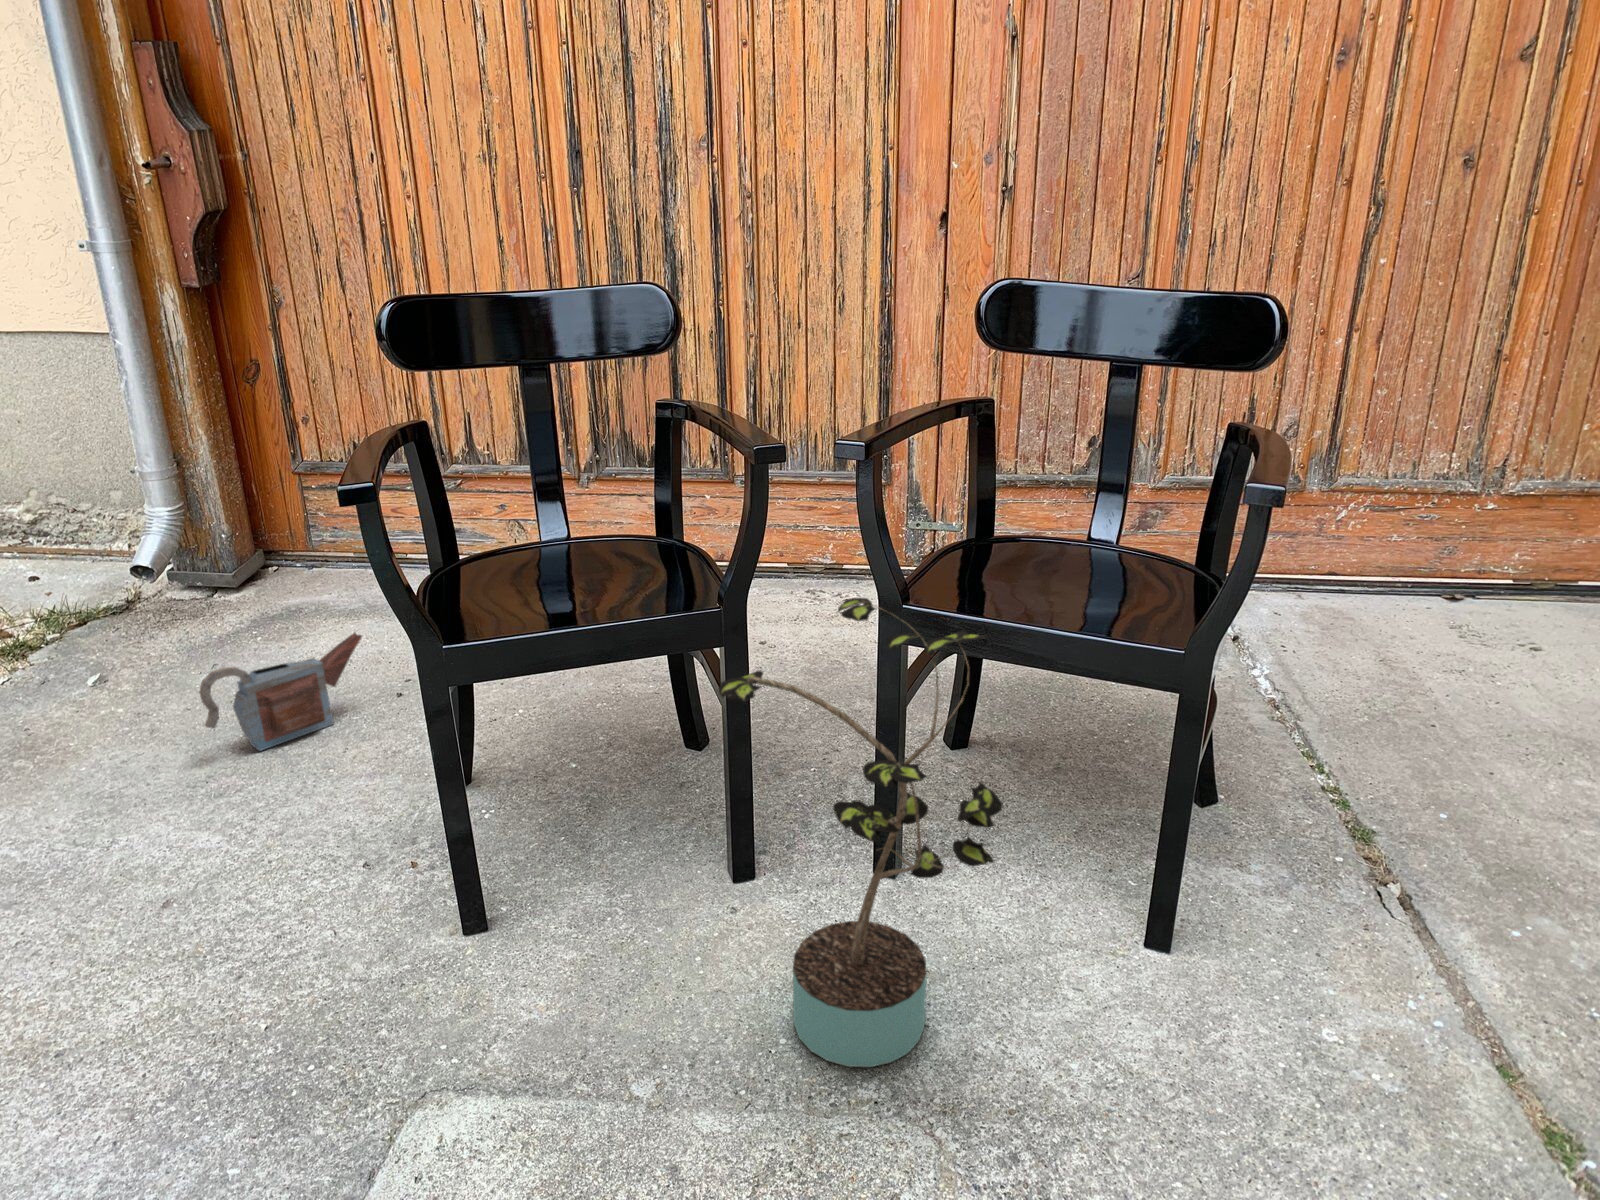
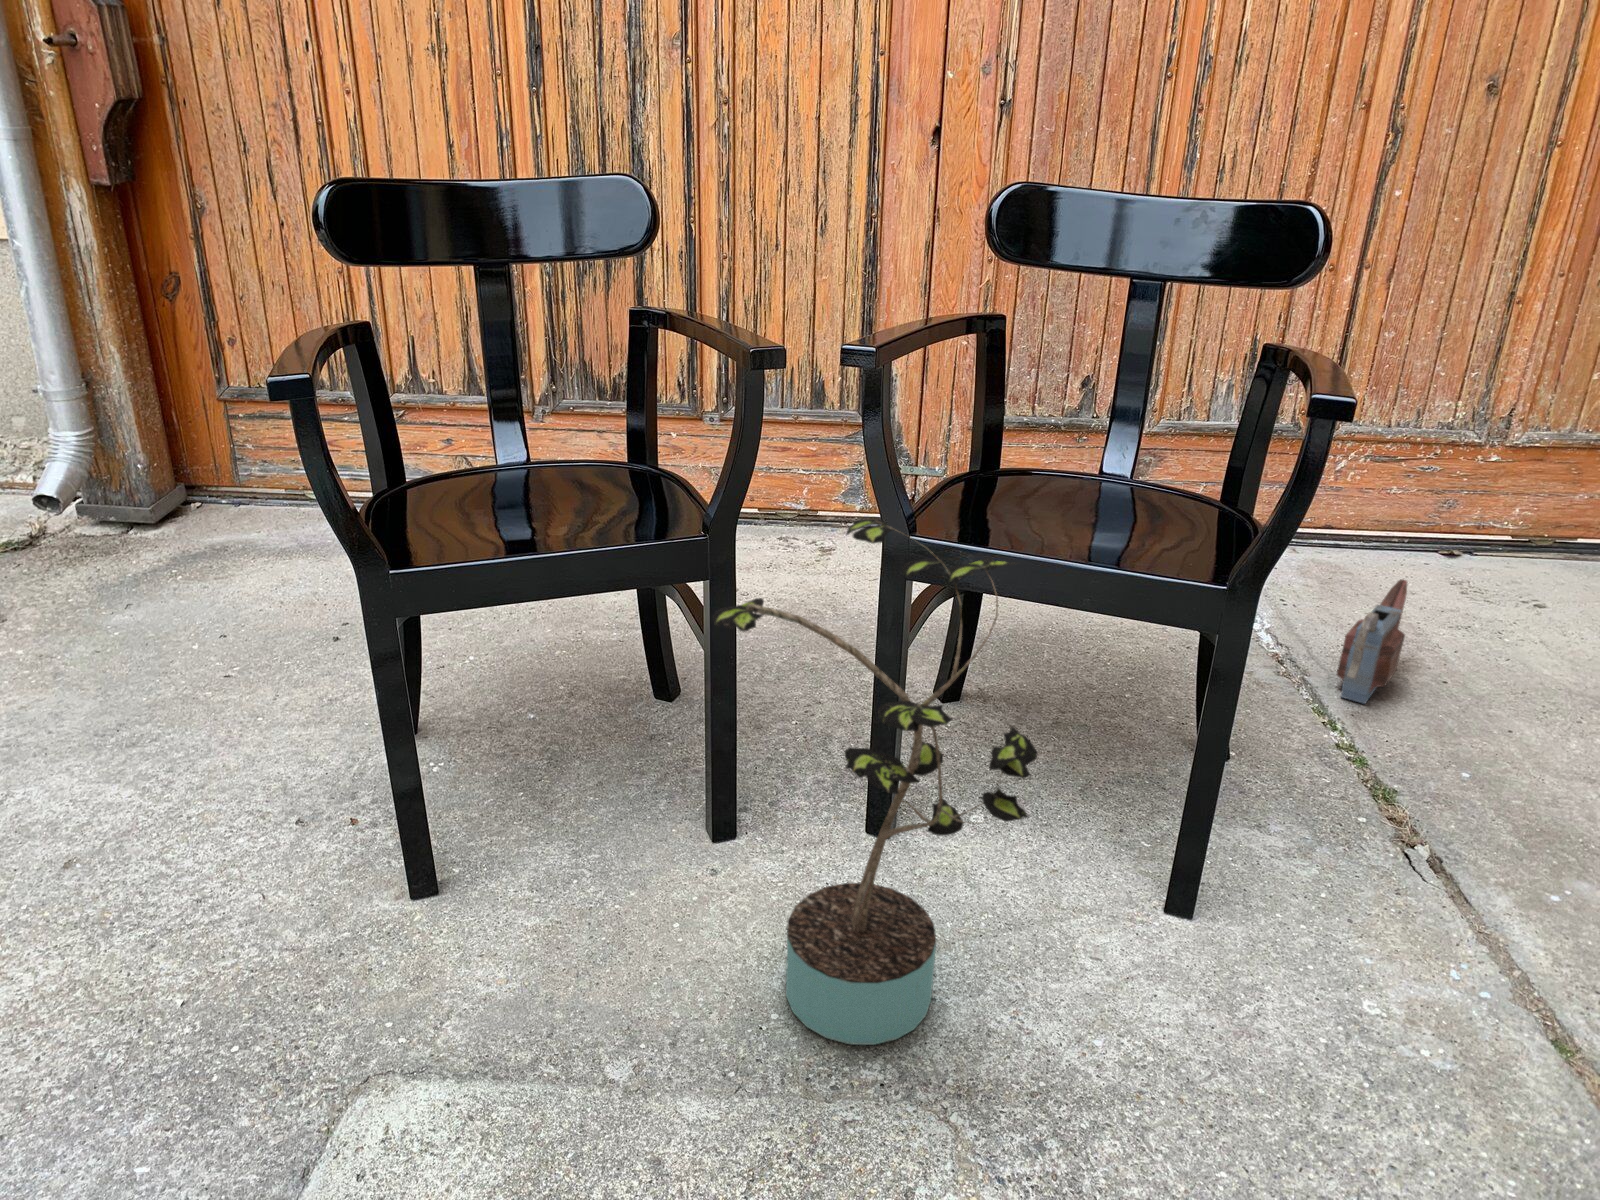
watering can: present [199,633,362,751] -> present [1337,579,1407,704]

